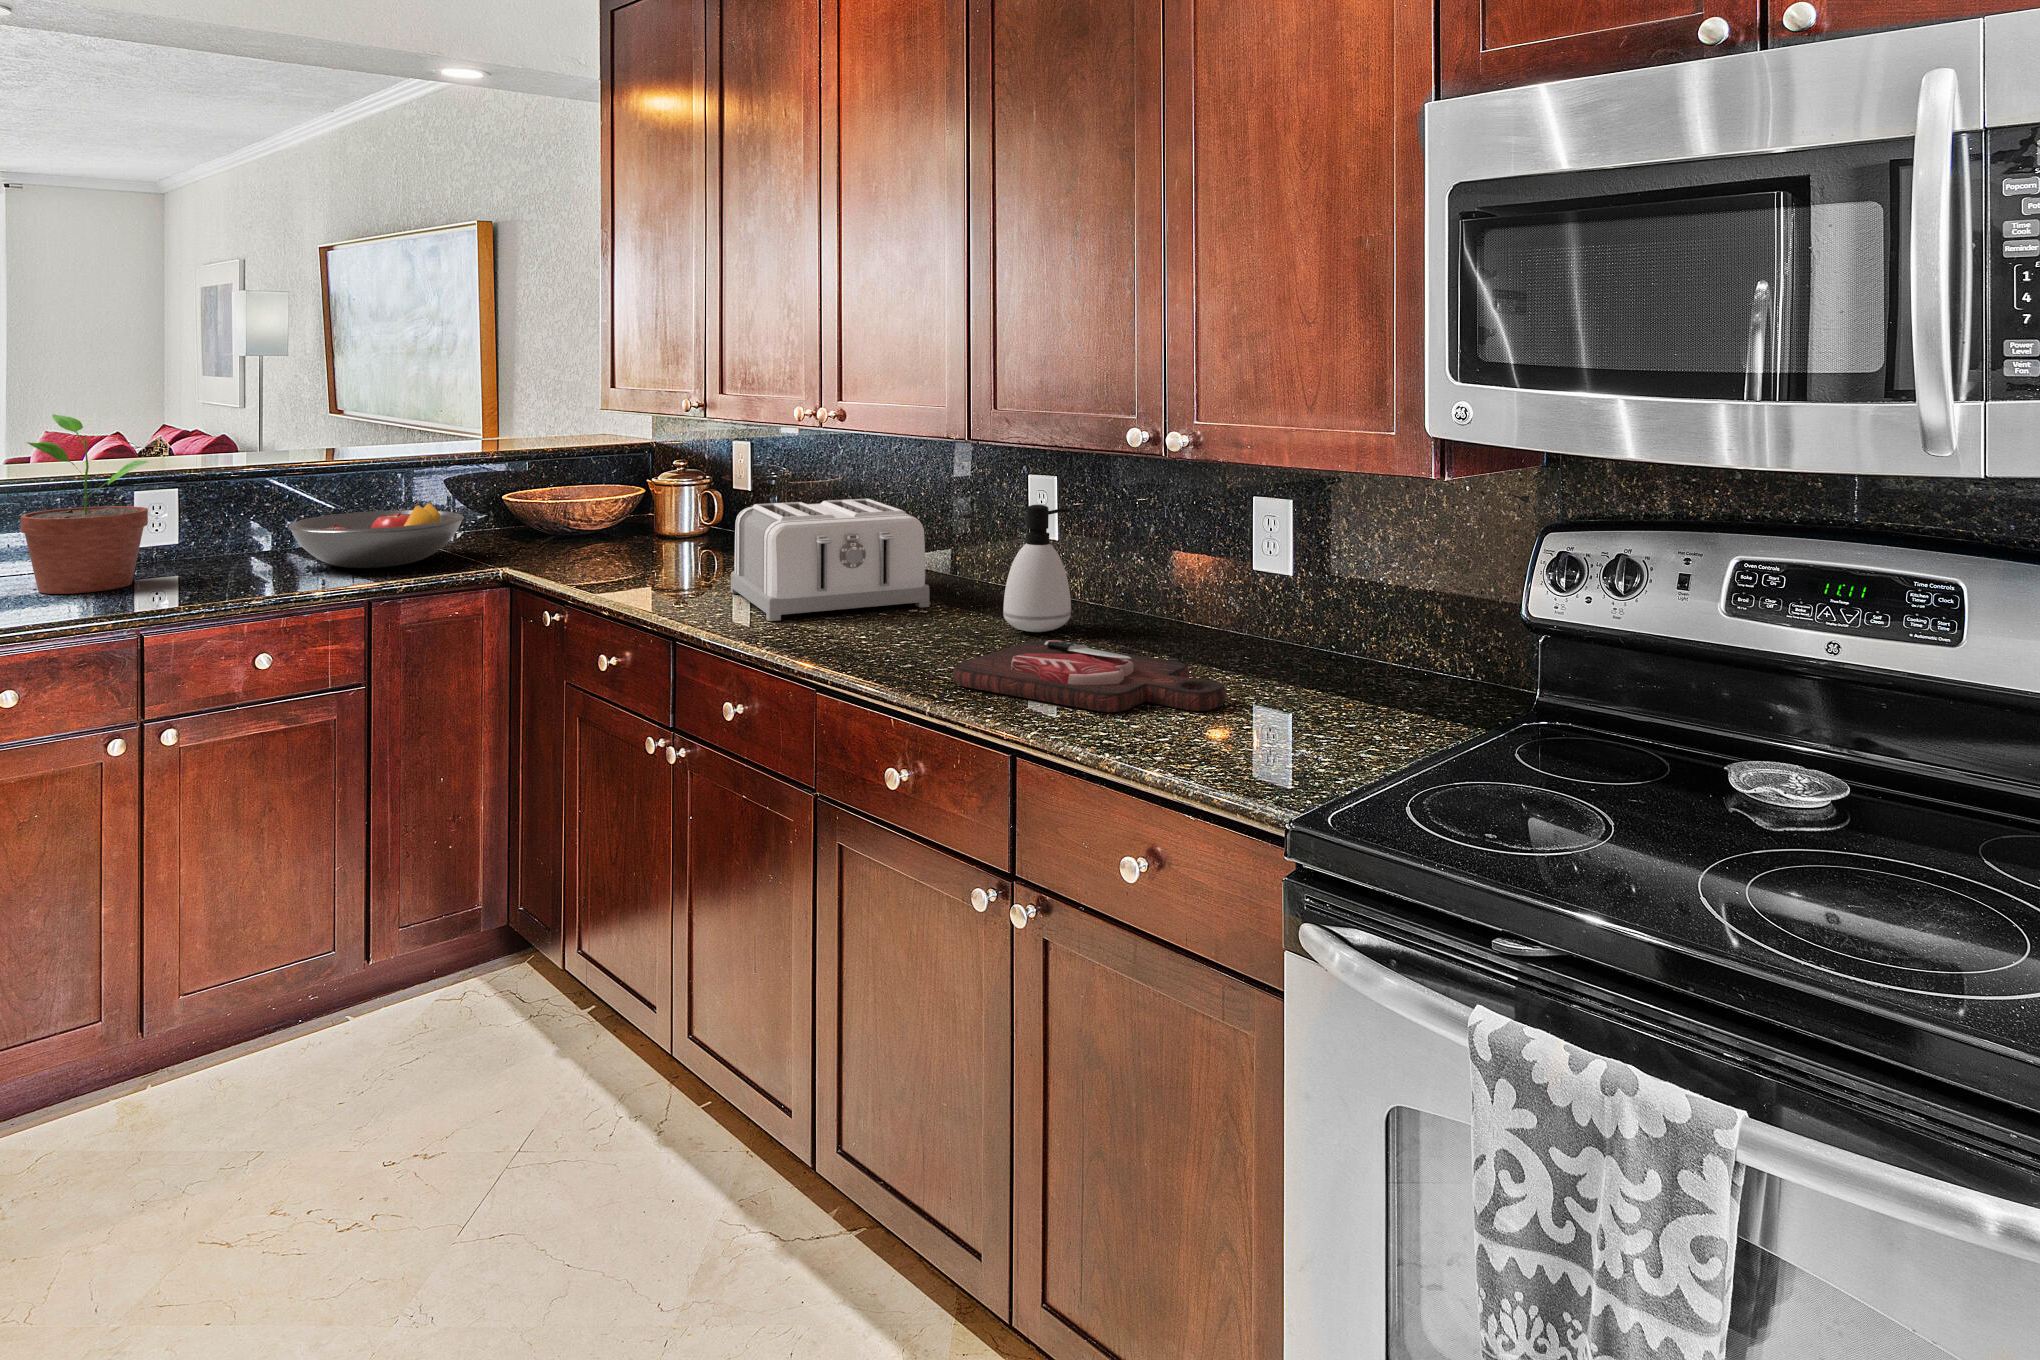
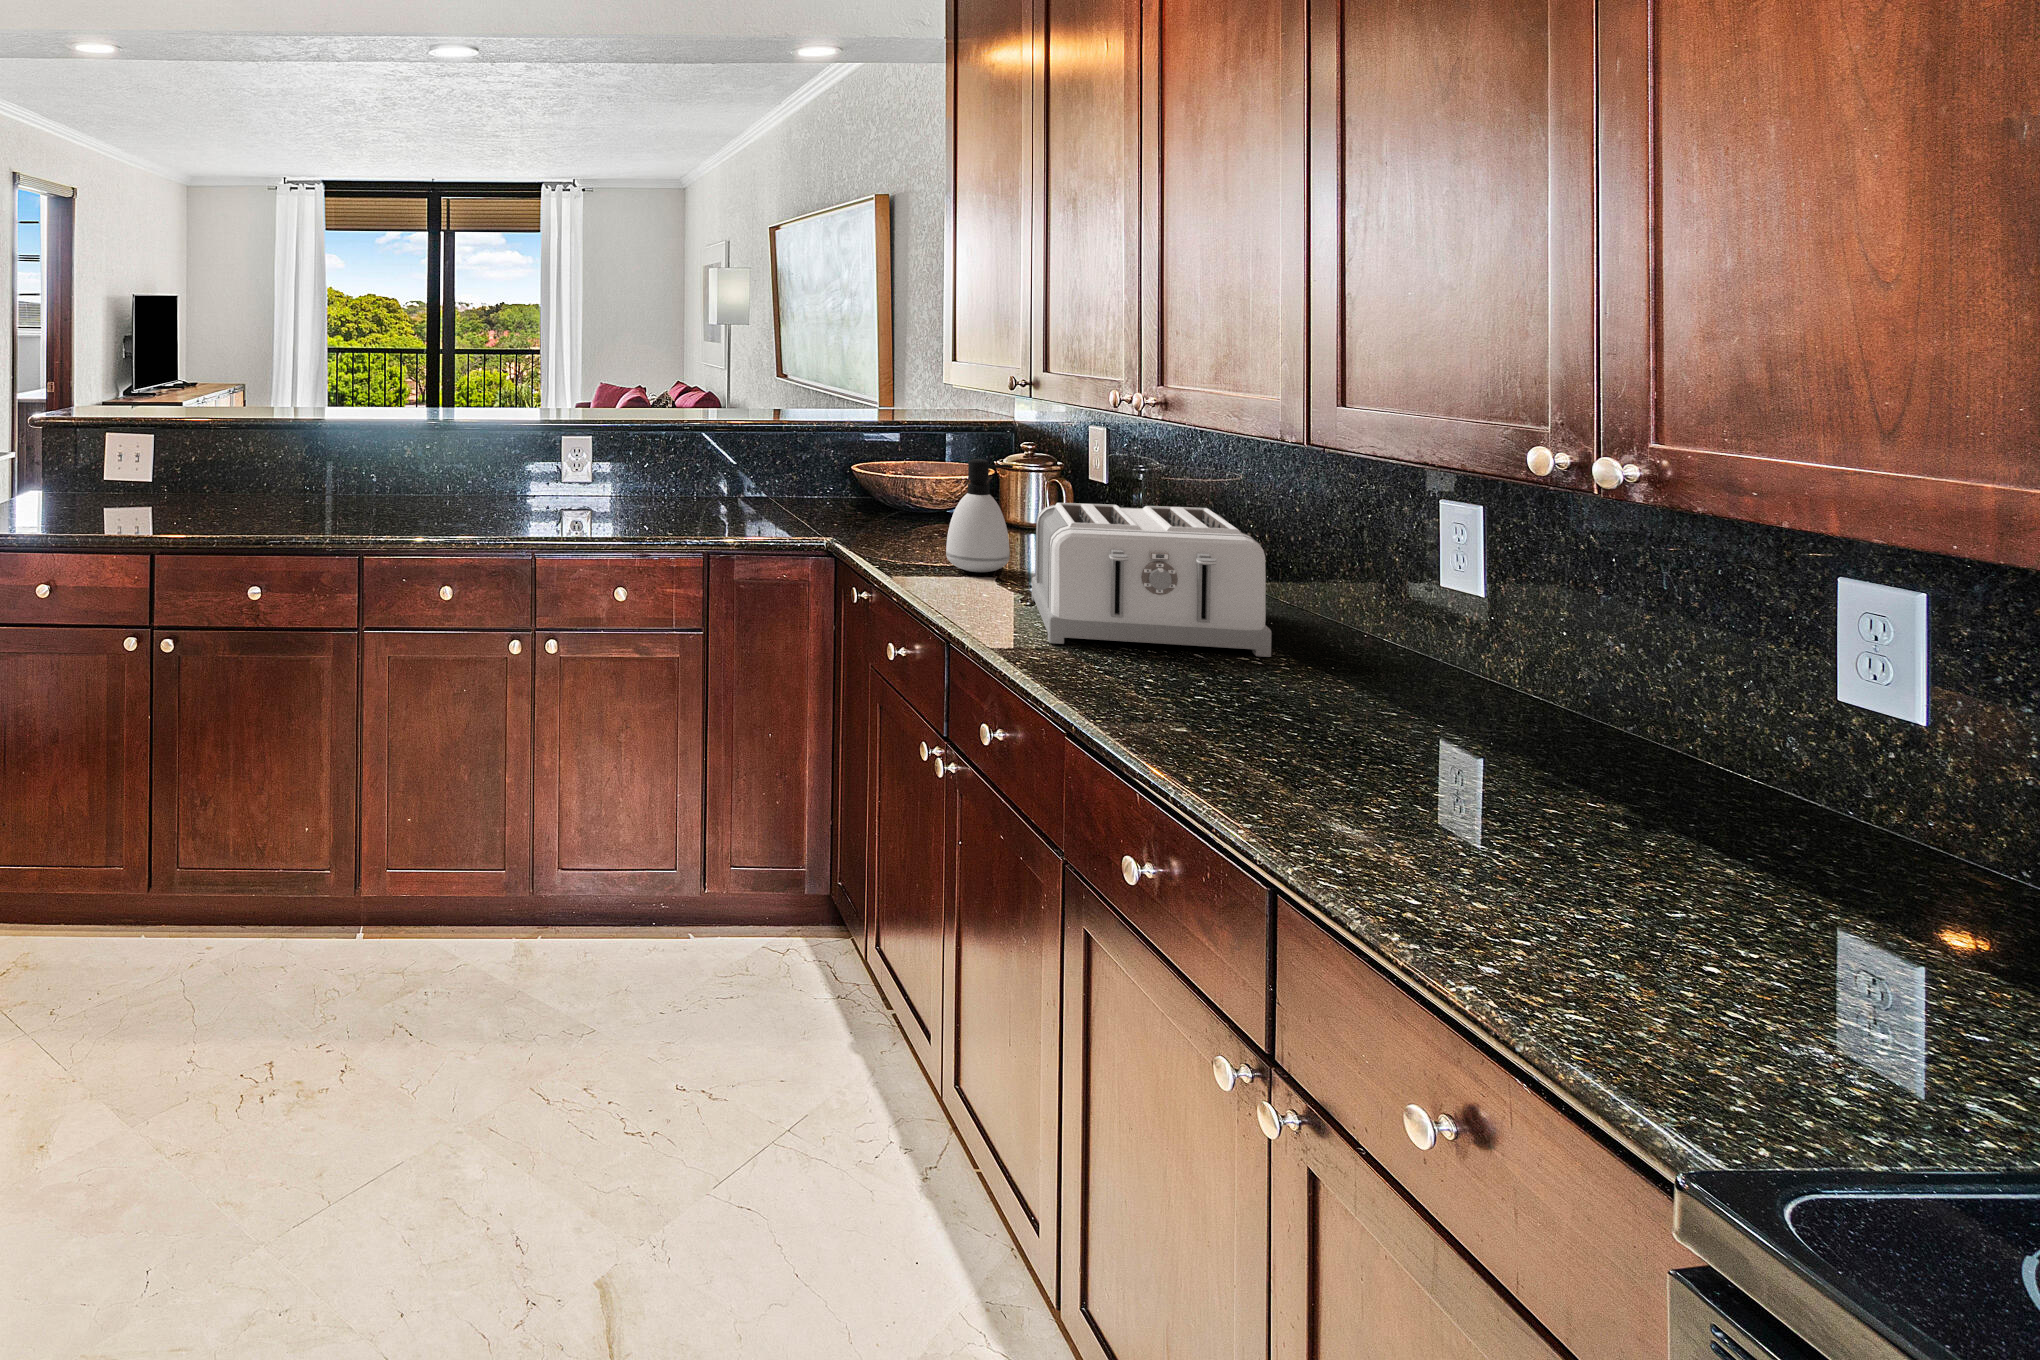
potted plant: present [21,414,148,594] -> none [477,376,559,523]
fruit bowl: present [289,502,464,568] -> none [658,469,803,526]
soap dispenser: present [1003,505,1071,632] -> present [946,459,1013,572]
cutting board: present [953,640,1227,712] -> none [1230,739,1707,927]

